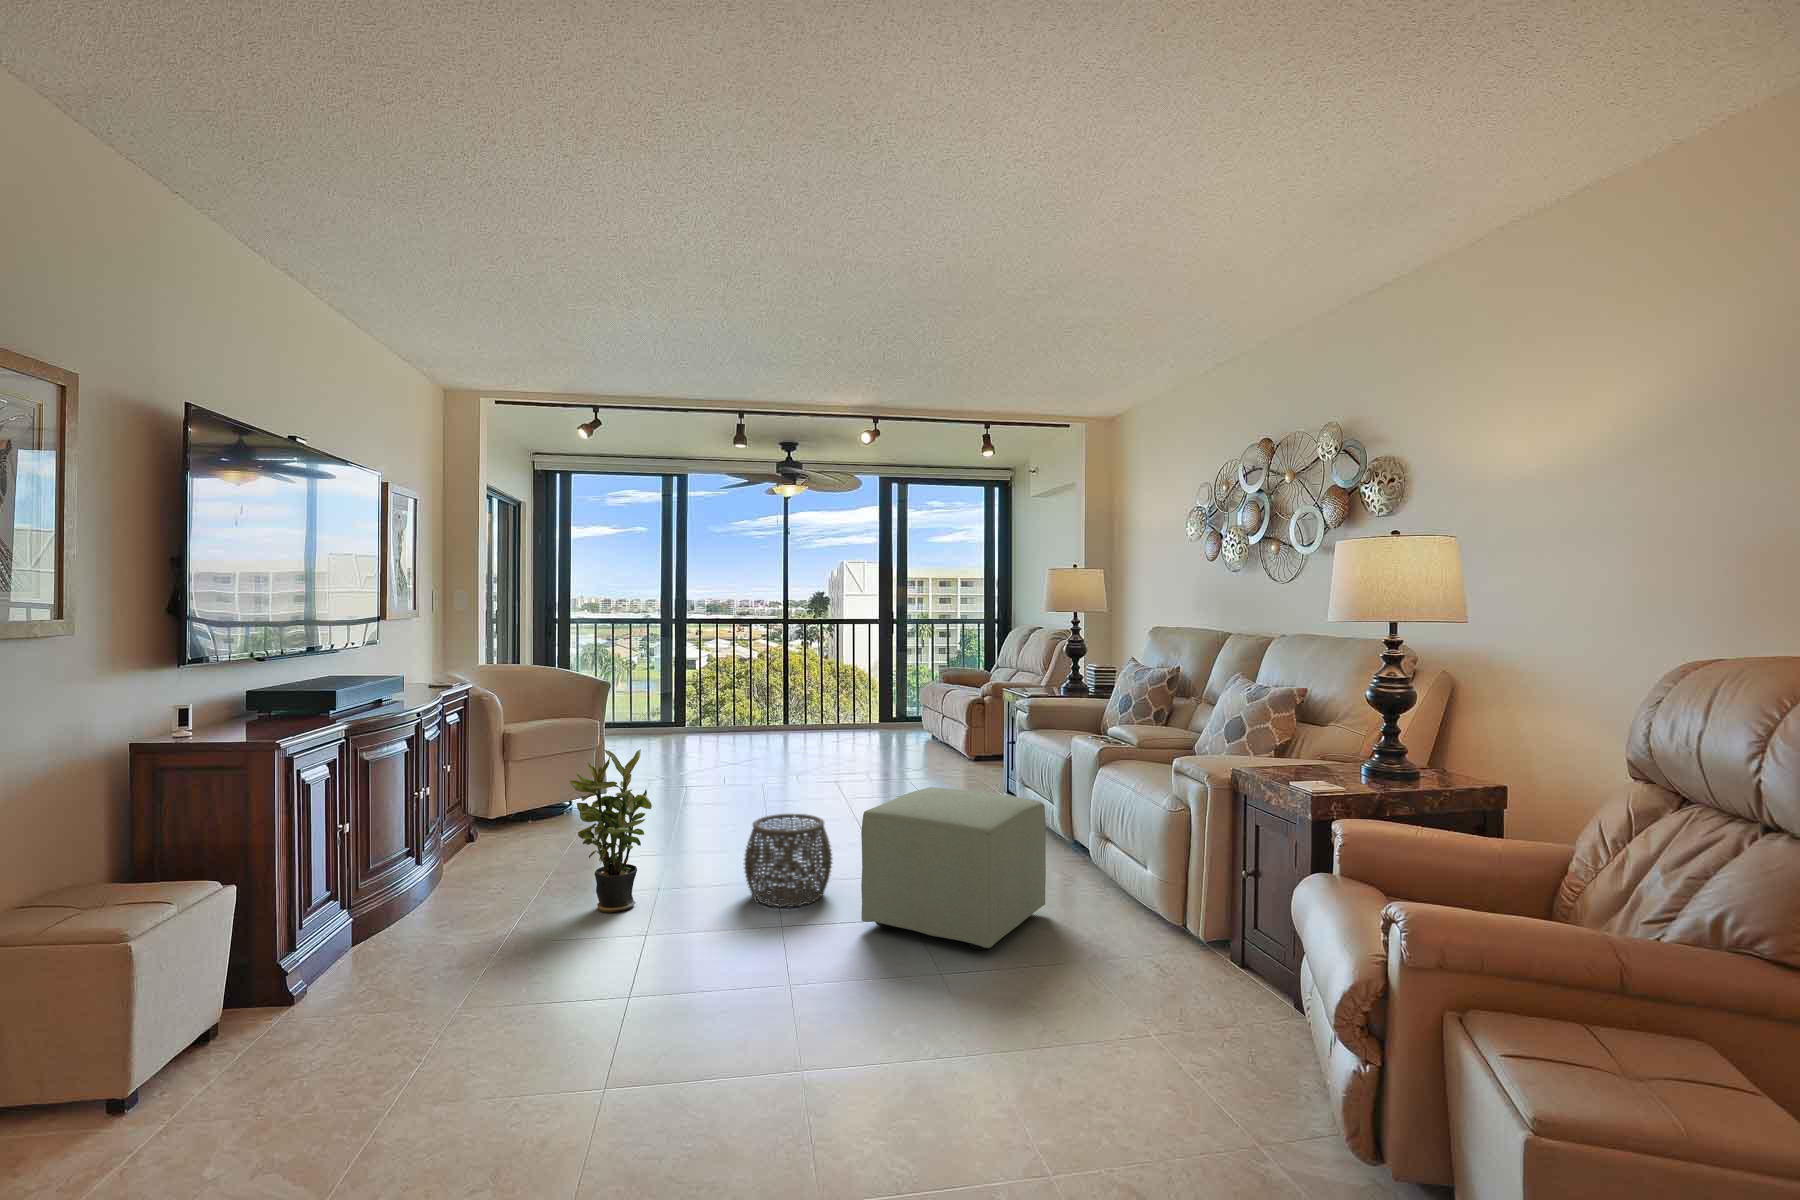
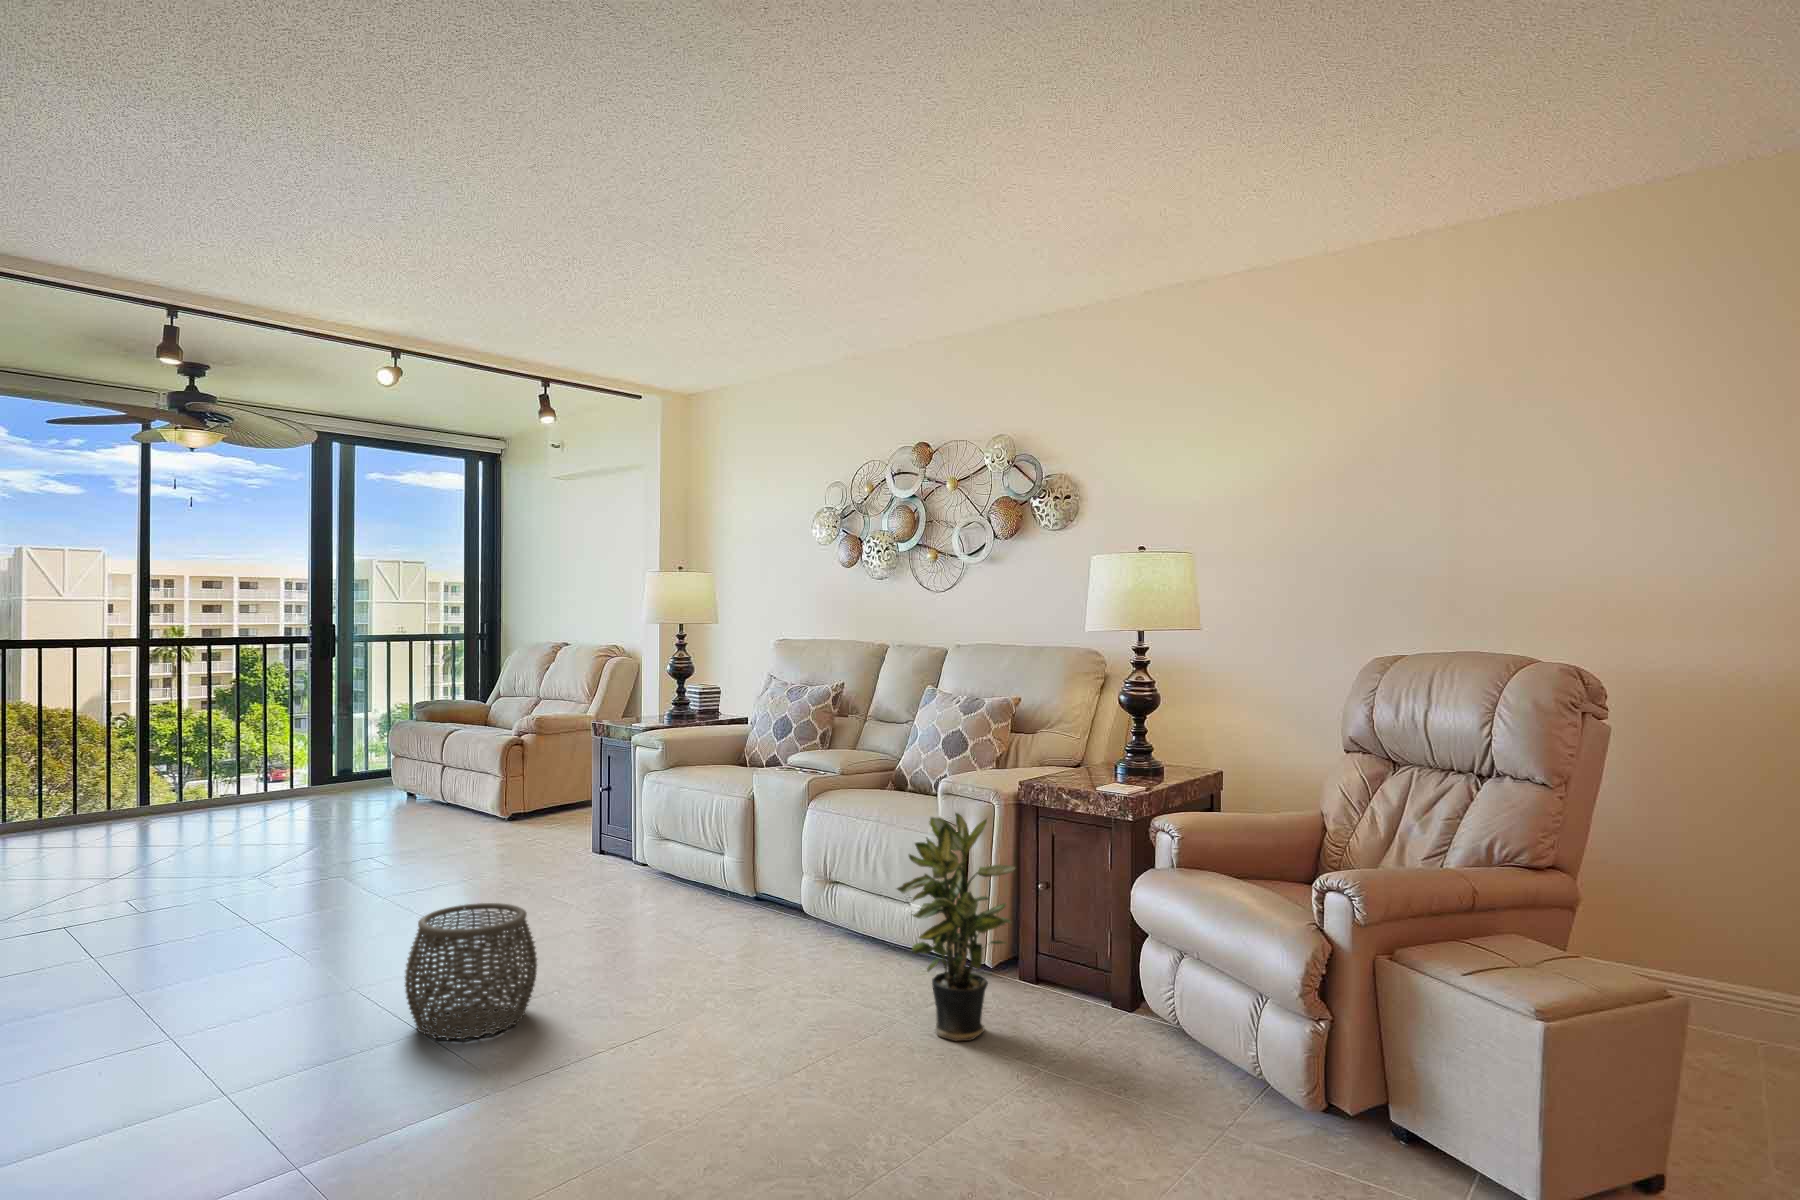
potted plant: present [570,750,652,913] -> present [897,813,1015,1041]
ottoman: present [861,787,1046,950] -> none [624,841,813,1029]

